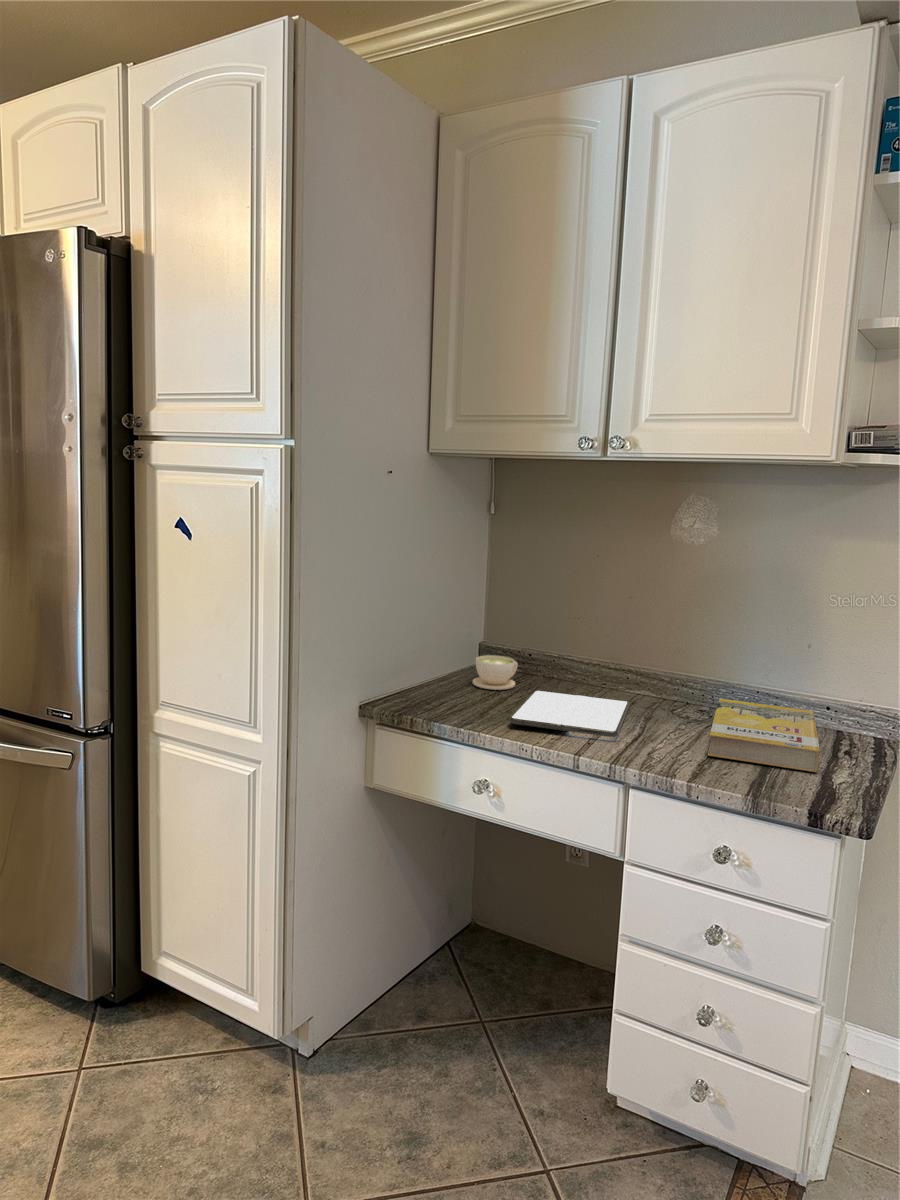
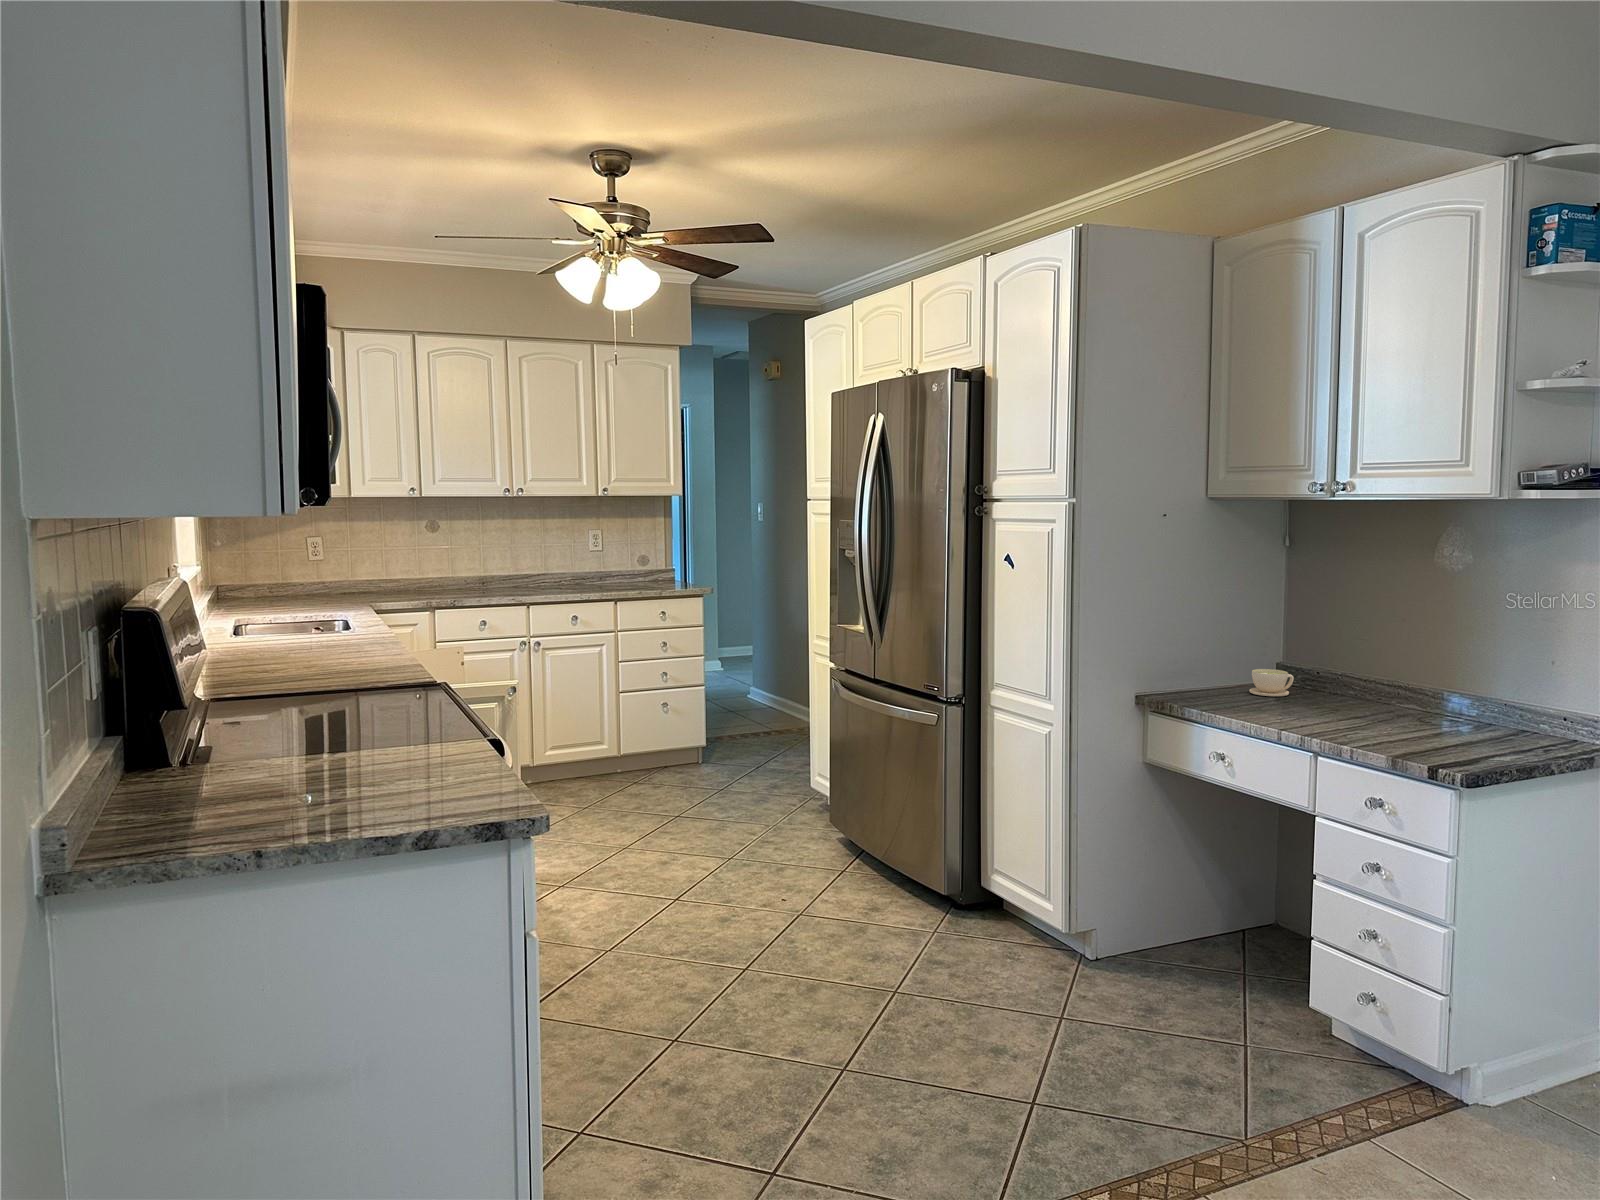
tablet: present [509,690,630,737] -> none [1245,697,1379,724]
book: present [708,699,820,772] -> none [1397,708,1549,755]

